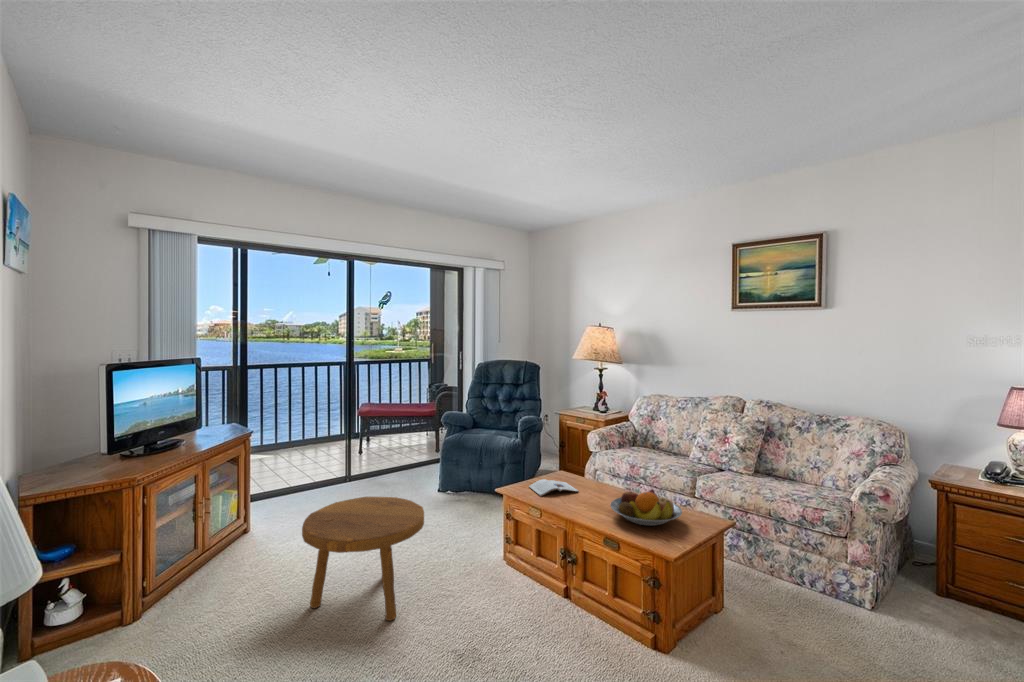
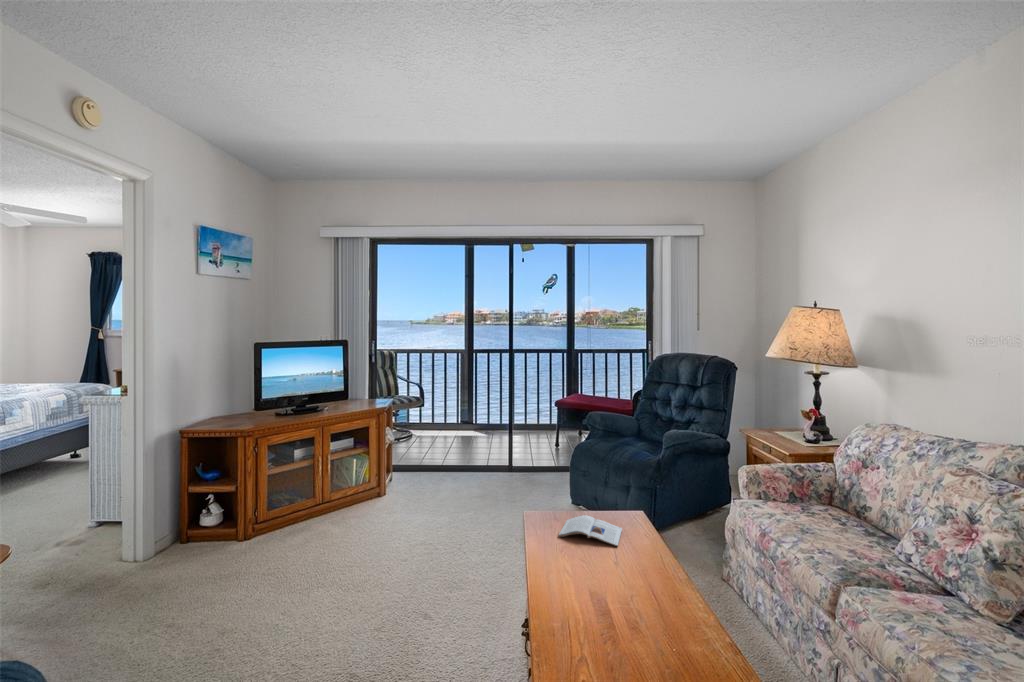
fruit bowl: present [610,489,682,526] -> none [584,565,702,641]
footstool: present [302,497,424,621] -> none [303,484,430,620]

